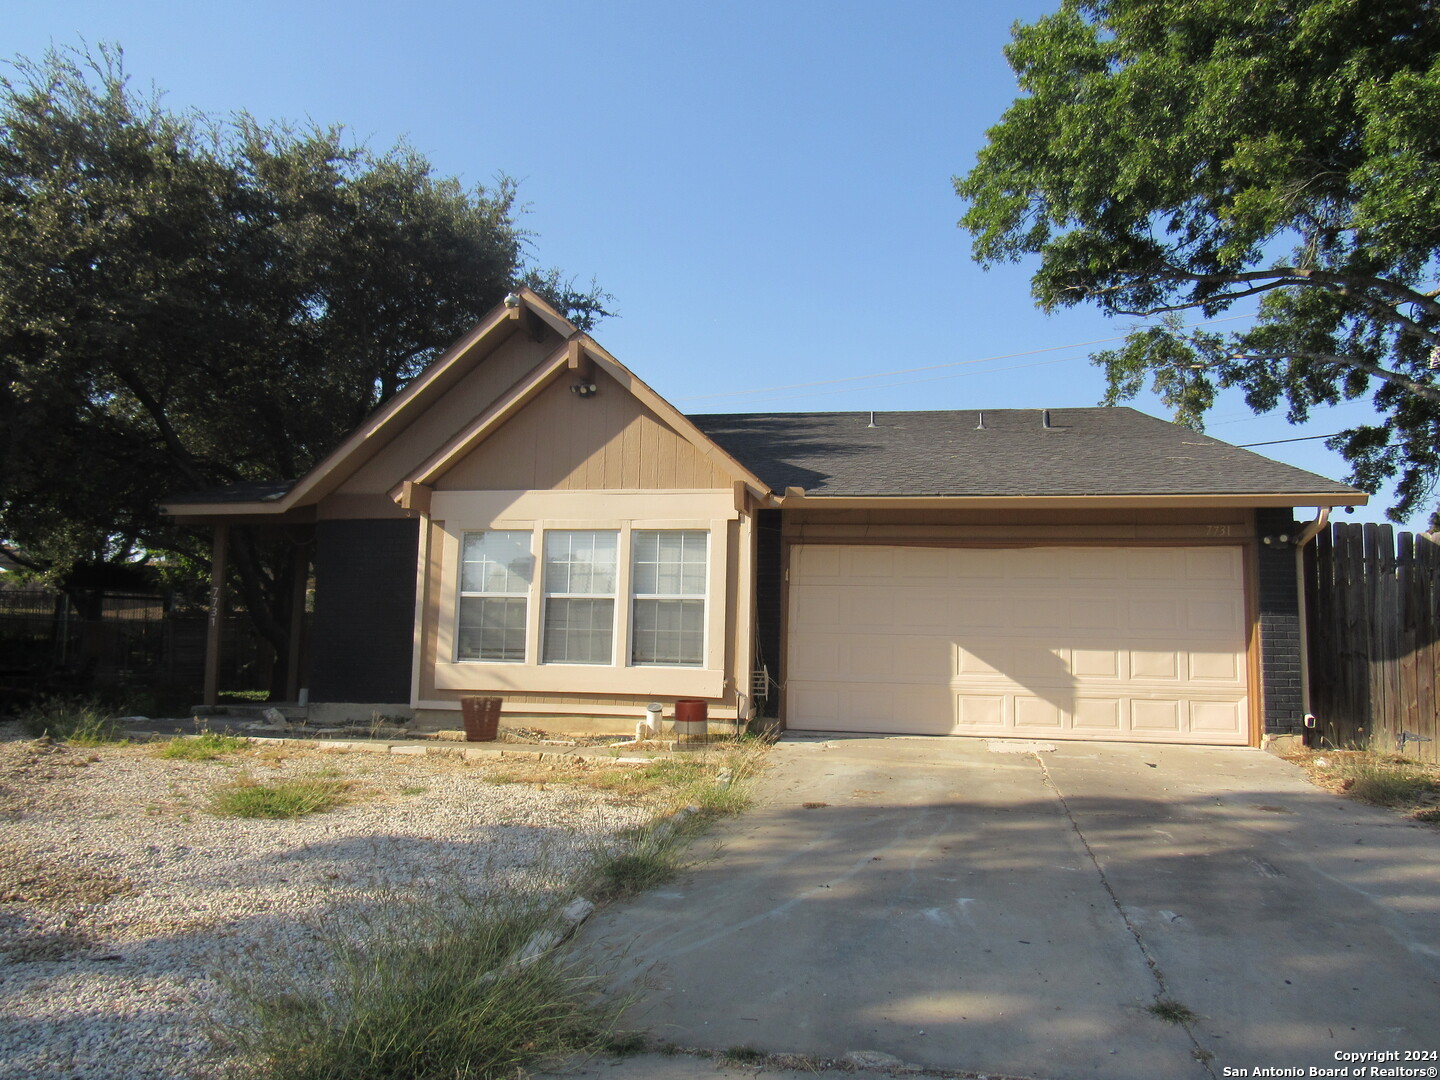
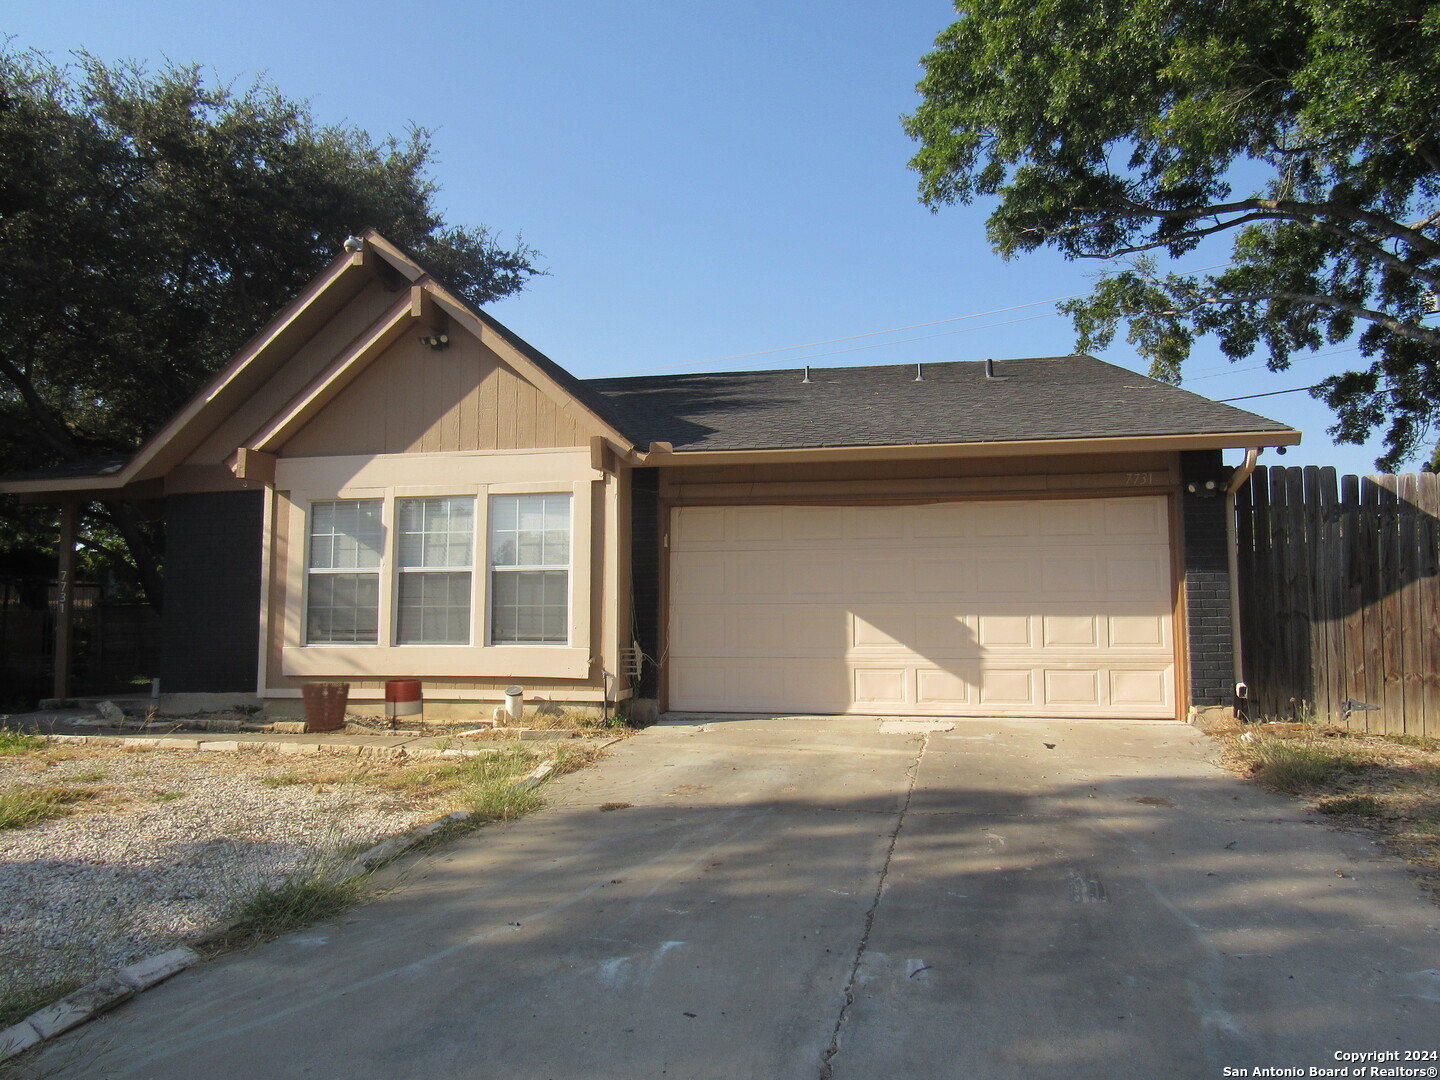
planter: present [674,699,708,748] -> present [385,679,423,731]

